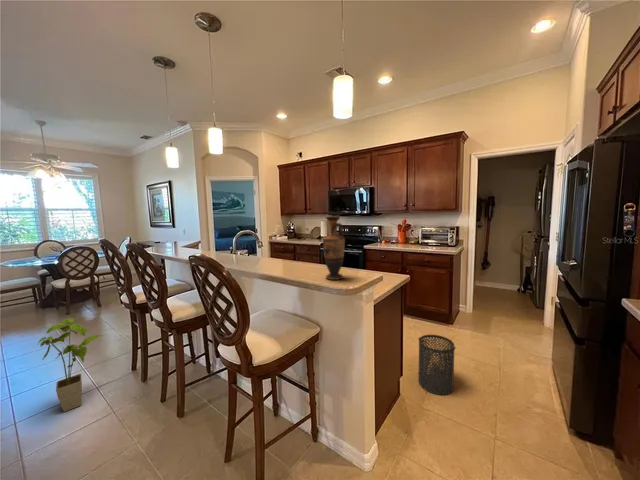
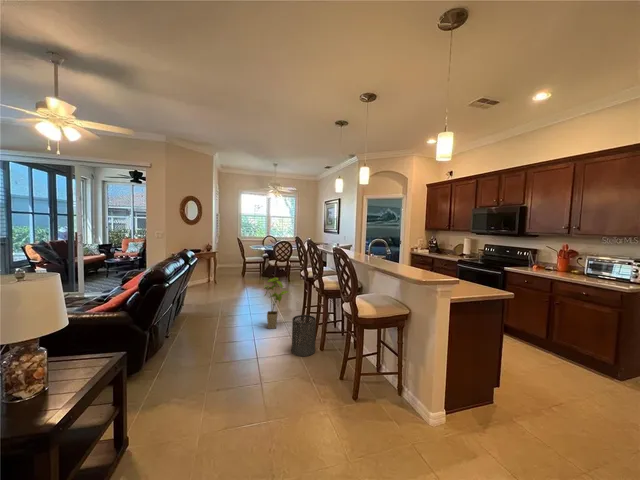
vase: present [322,216,345,280] -> none [411,229,428,273]
trash can: present [419,335,455,395] -> present [292,315,316,356]

